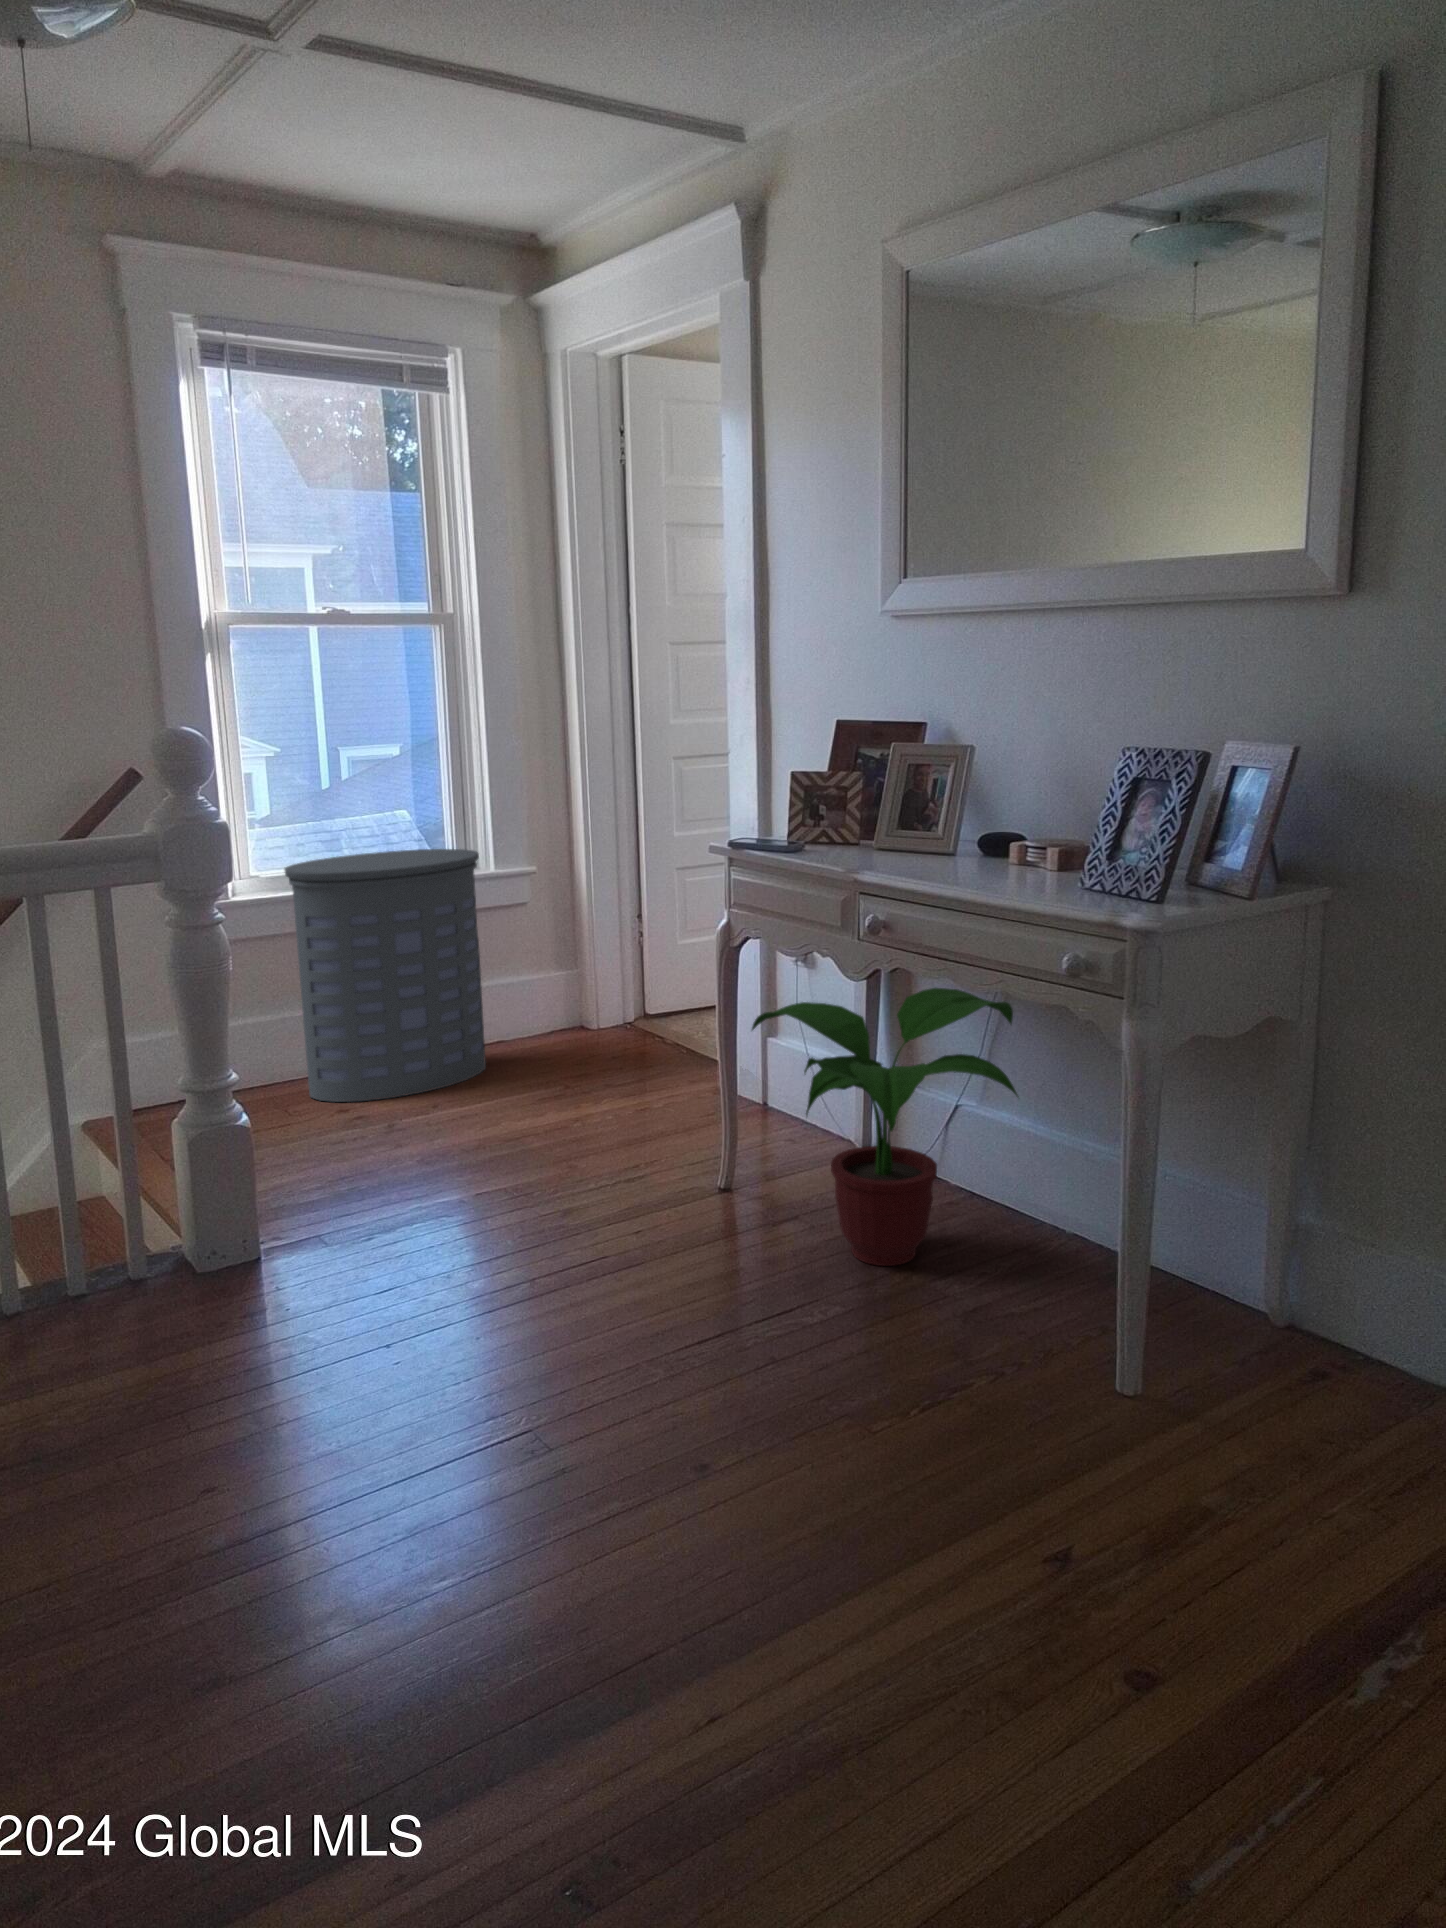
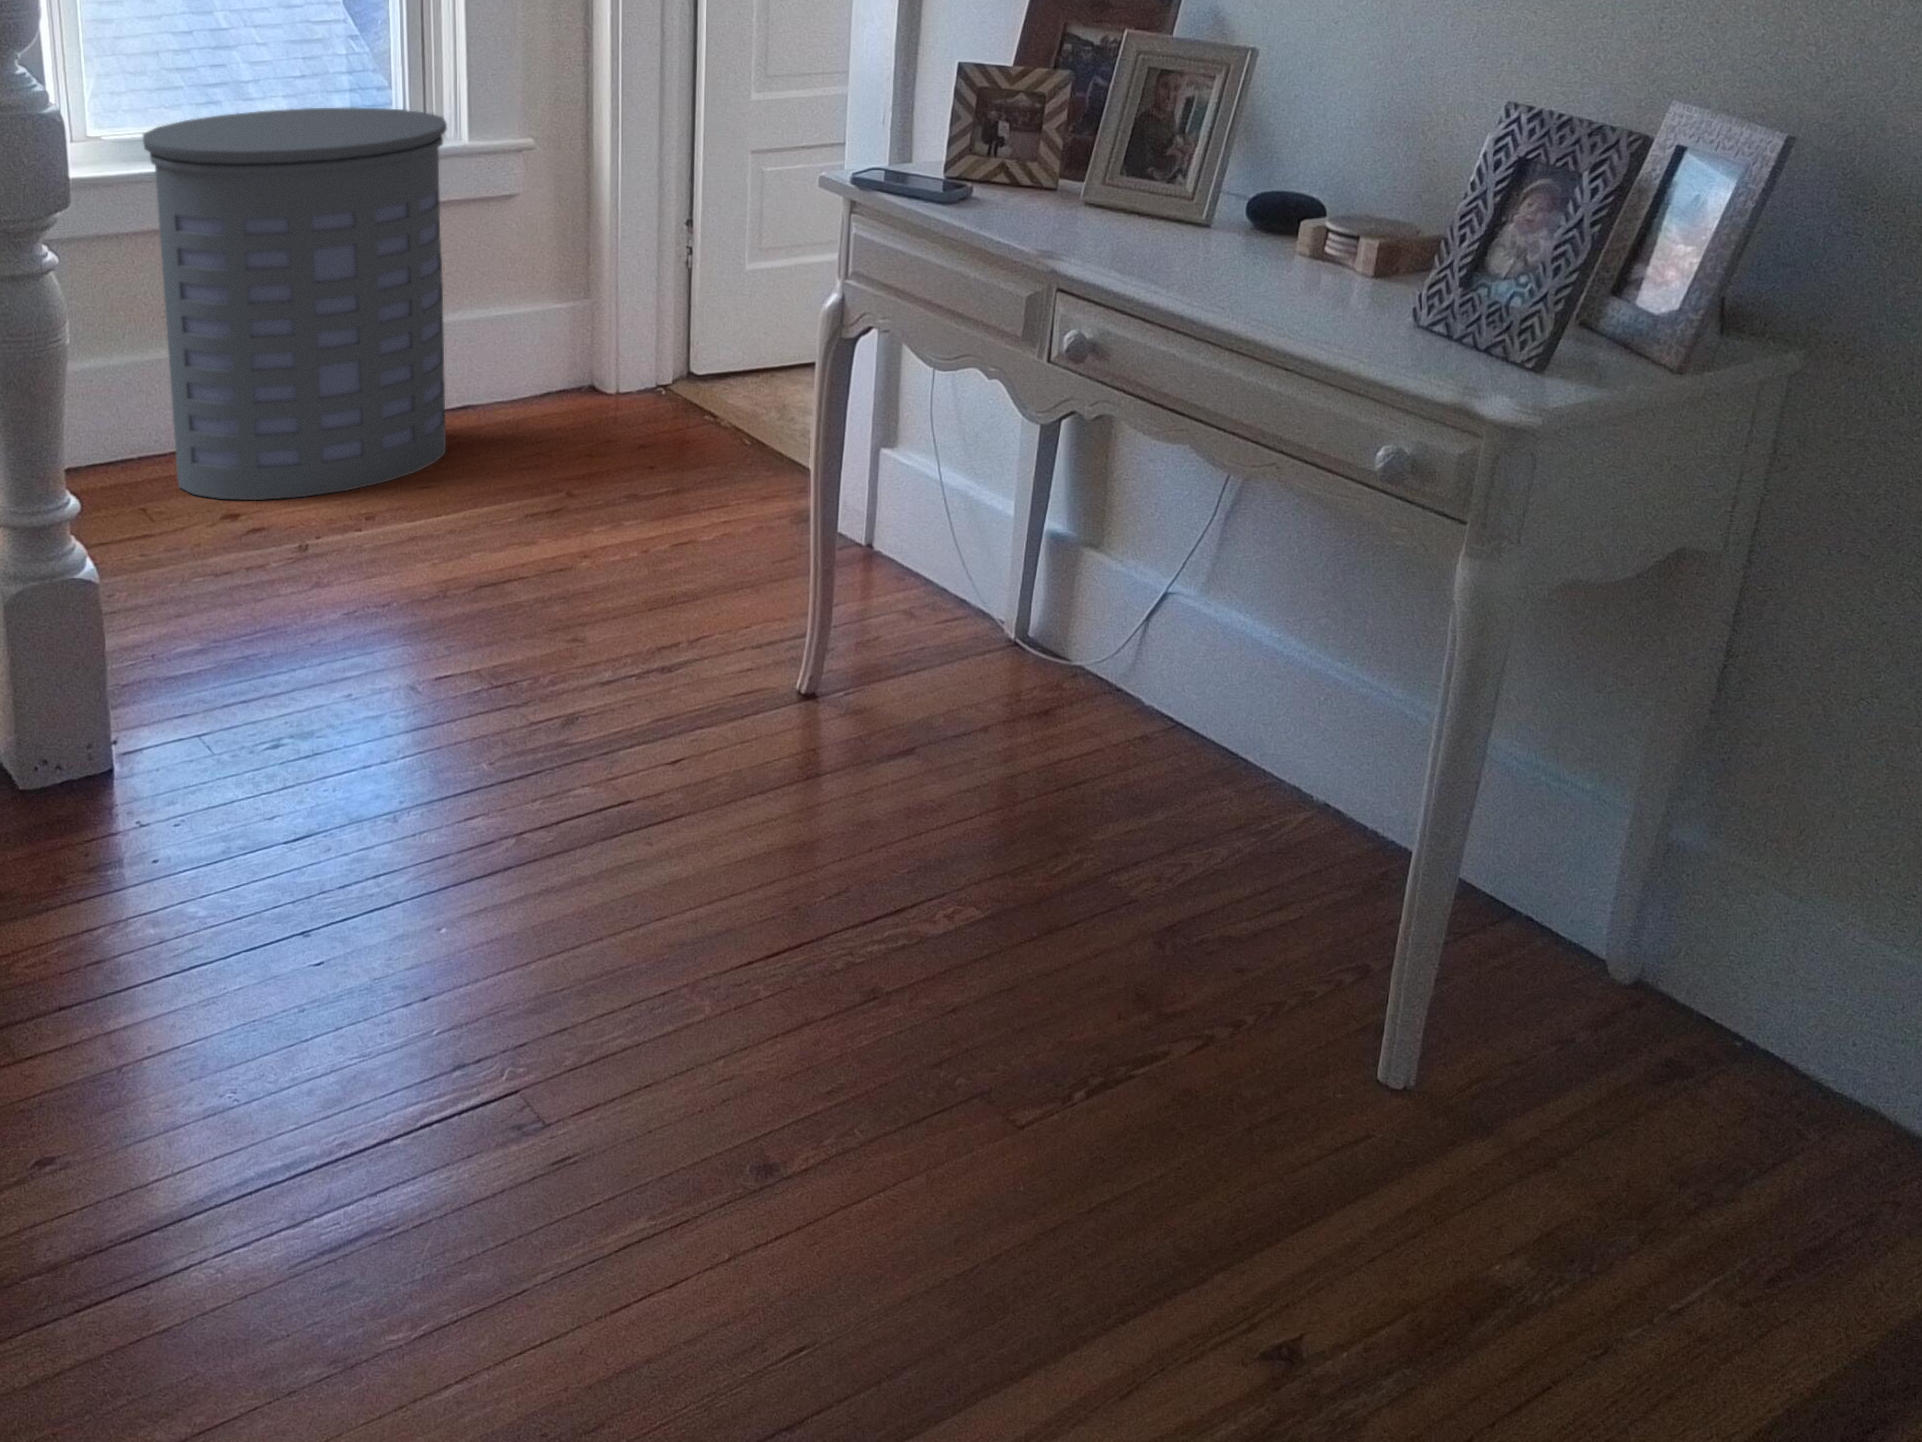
potted plant: present [752,988,1017,1266] -> none [865,428,1274,846]

